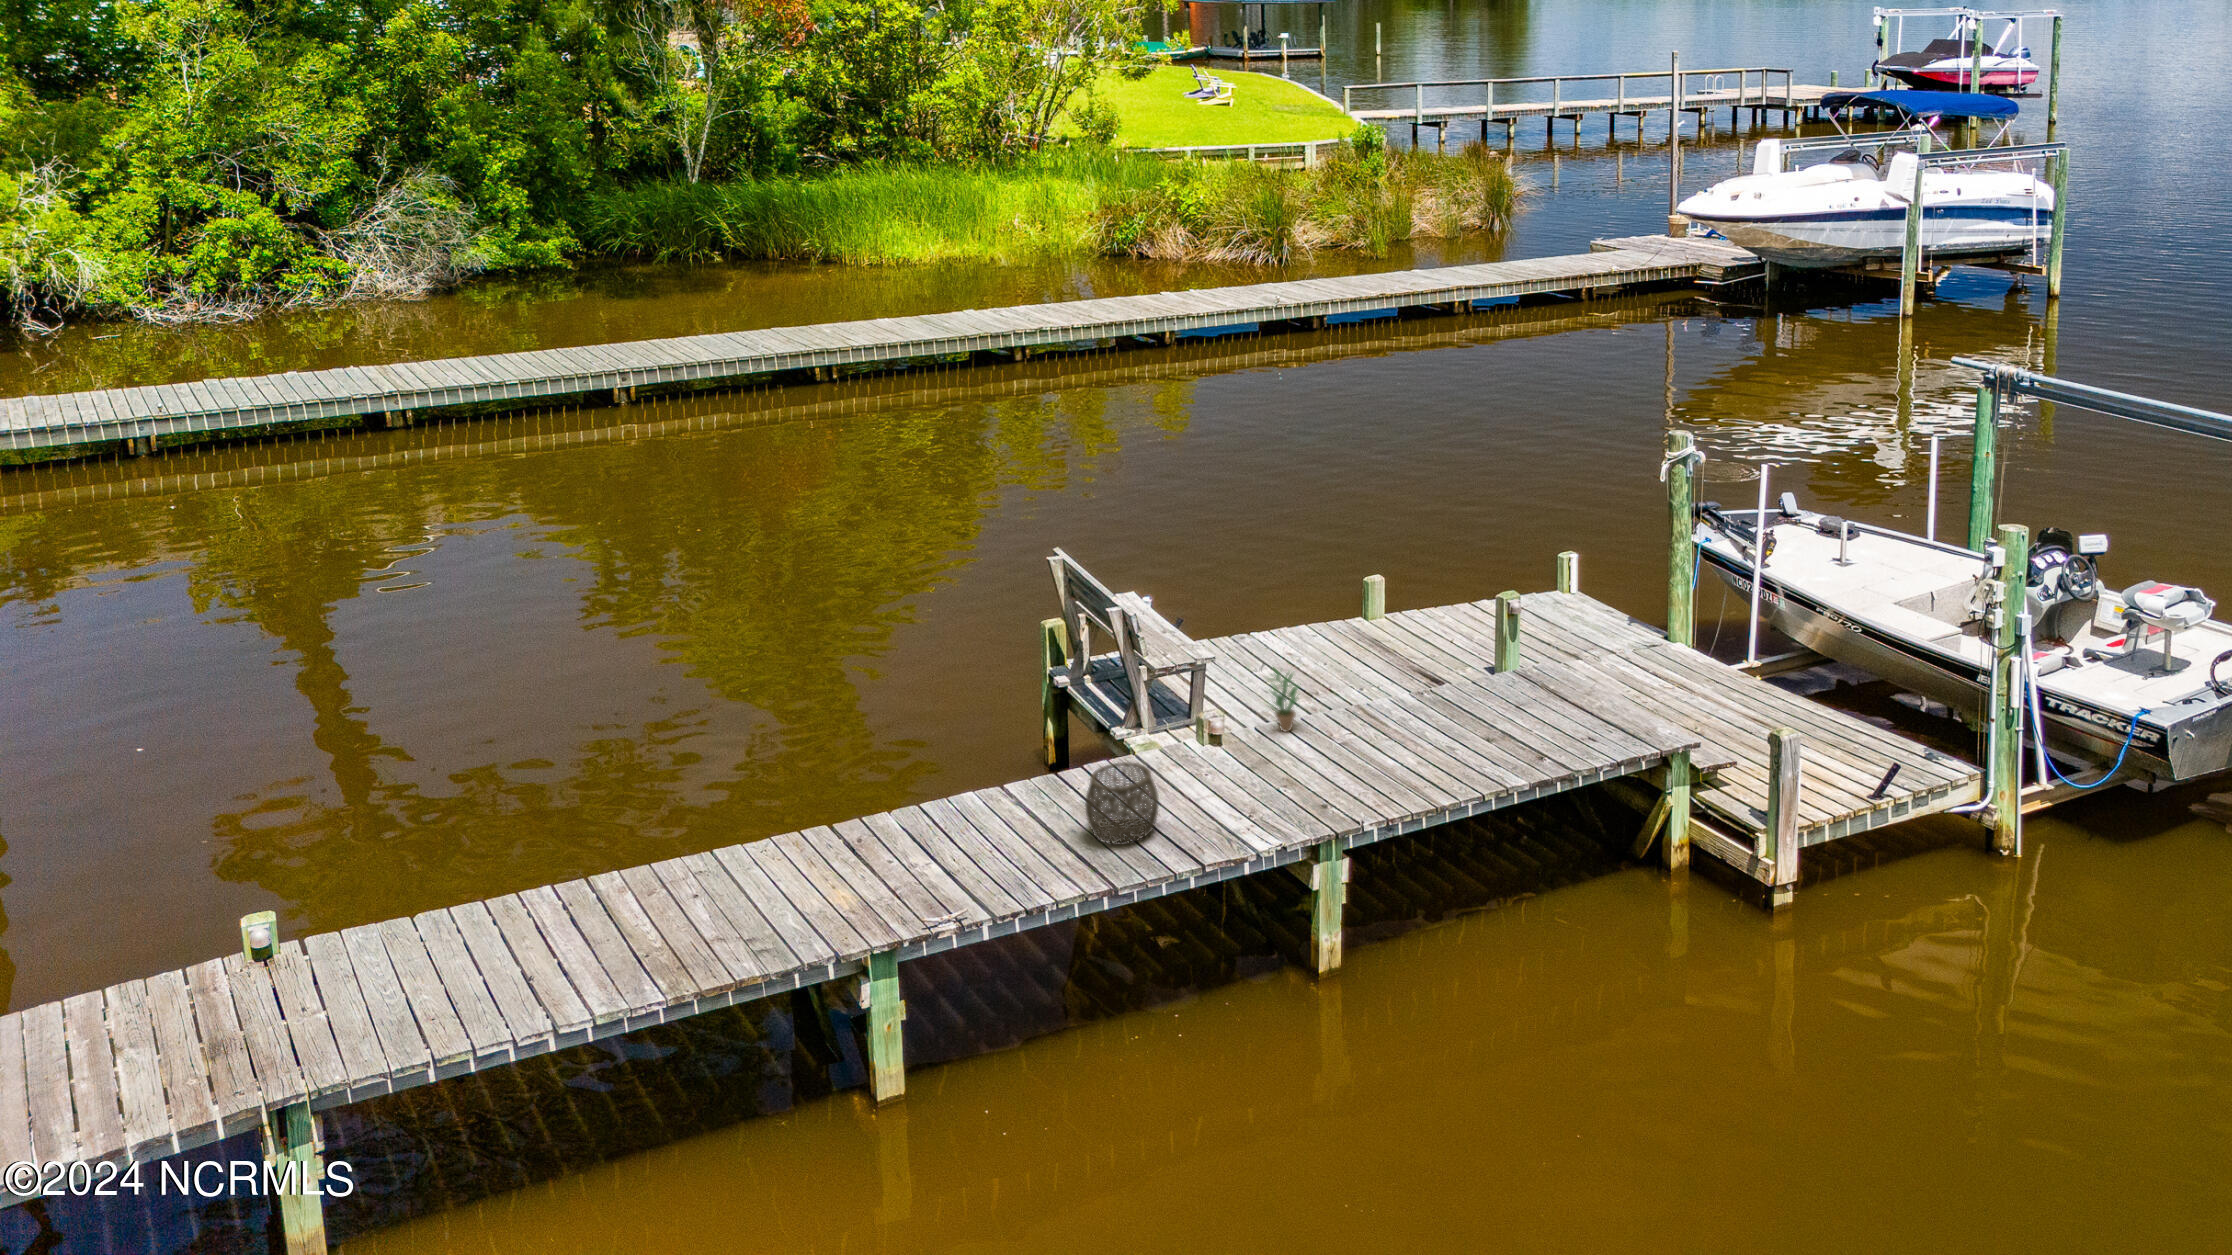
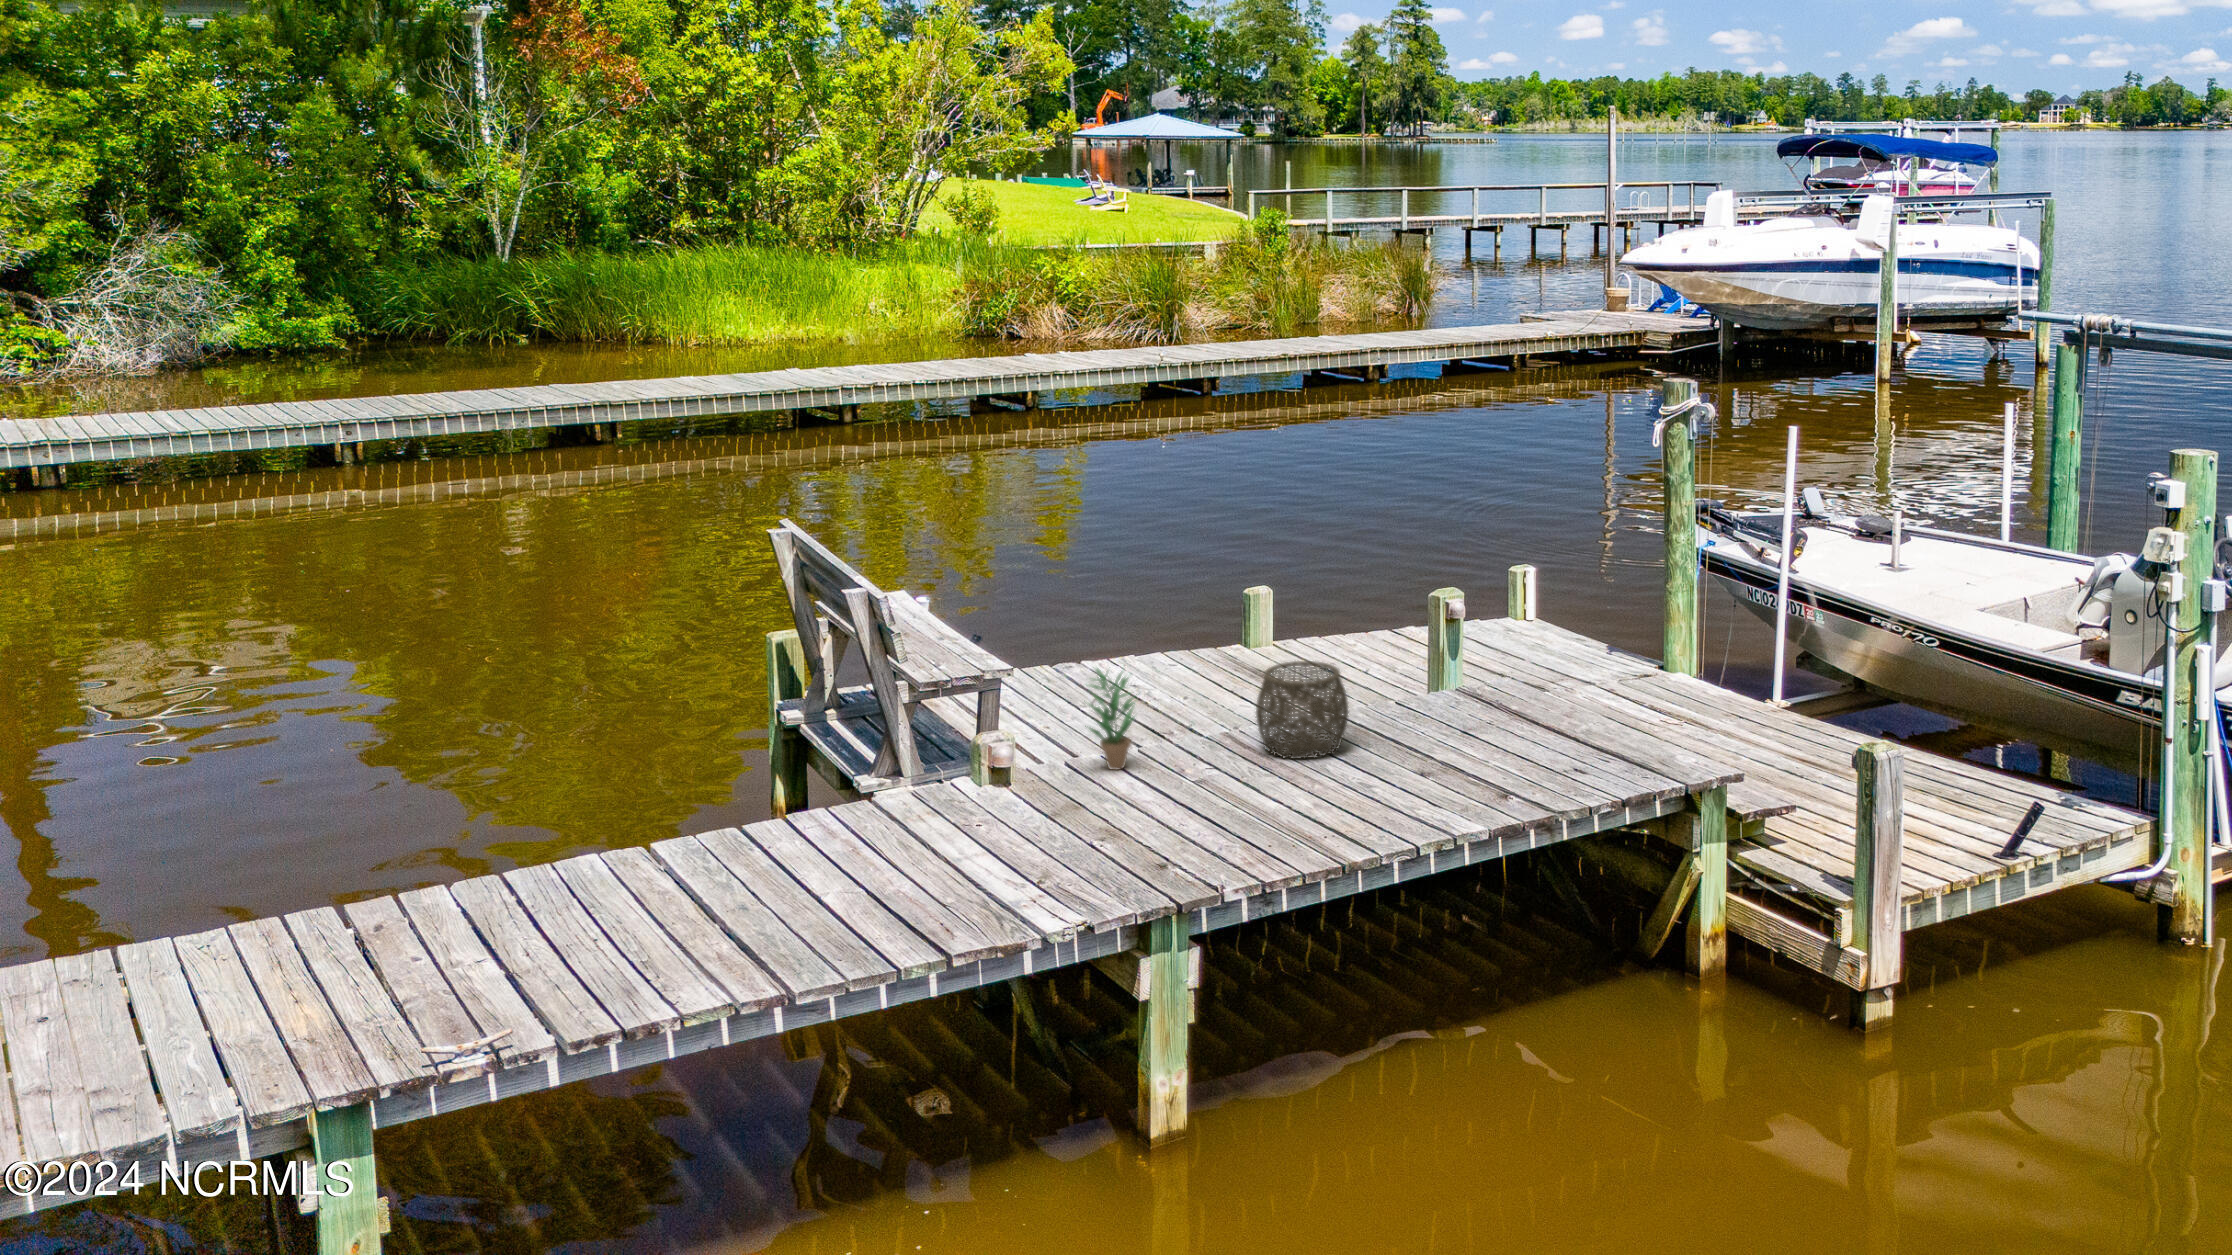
woven basket: present [1085,762,1159,844] -> present [1255,661,1348,759]

